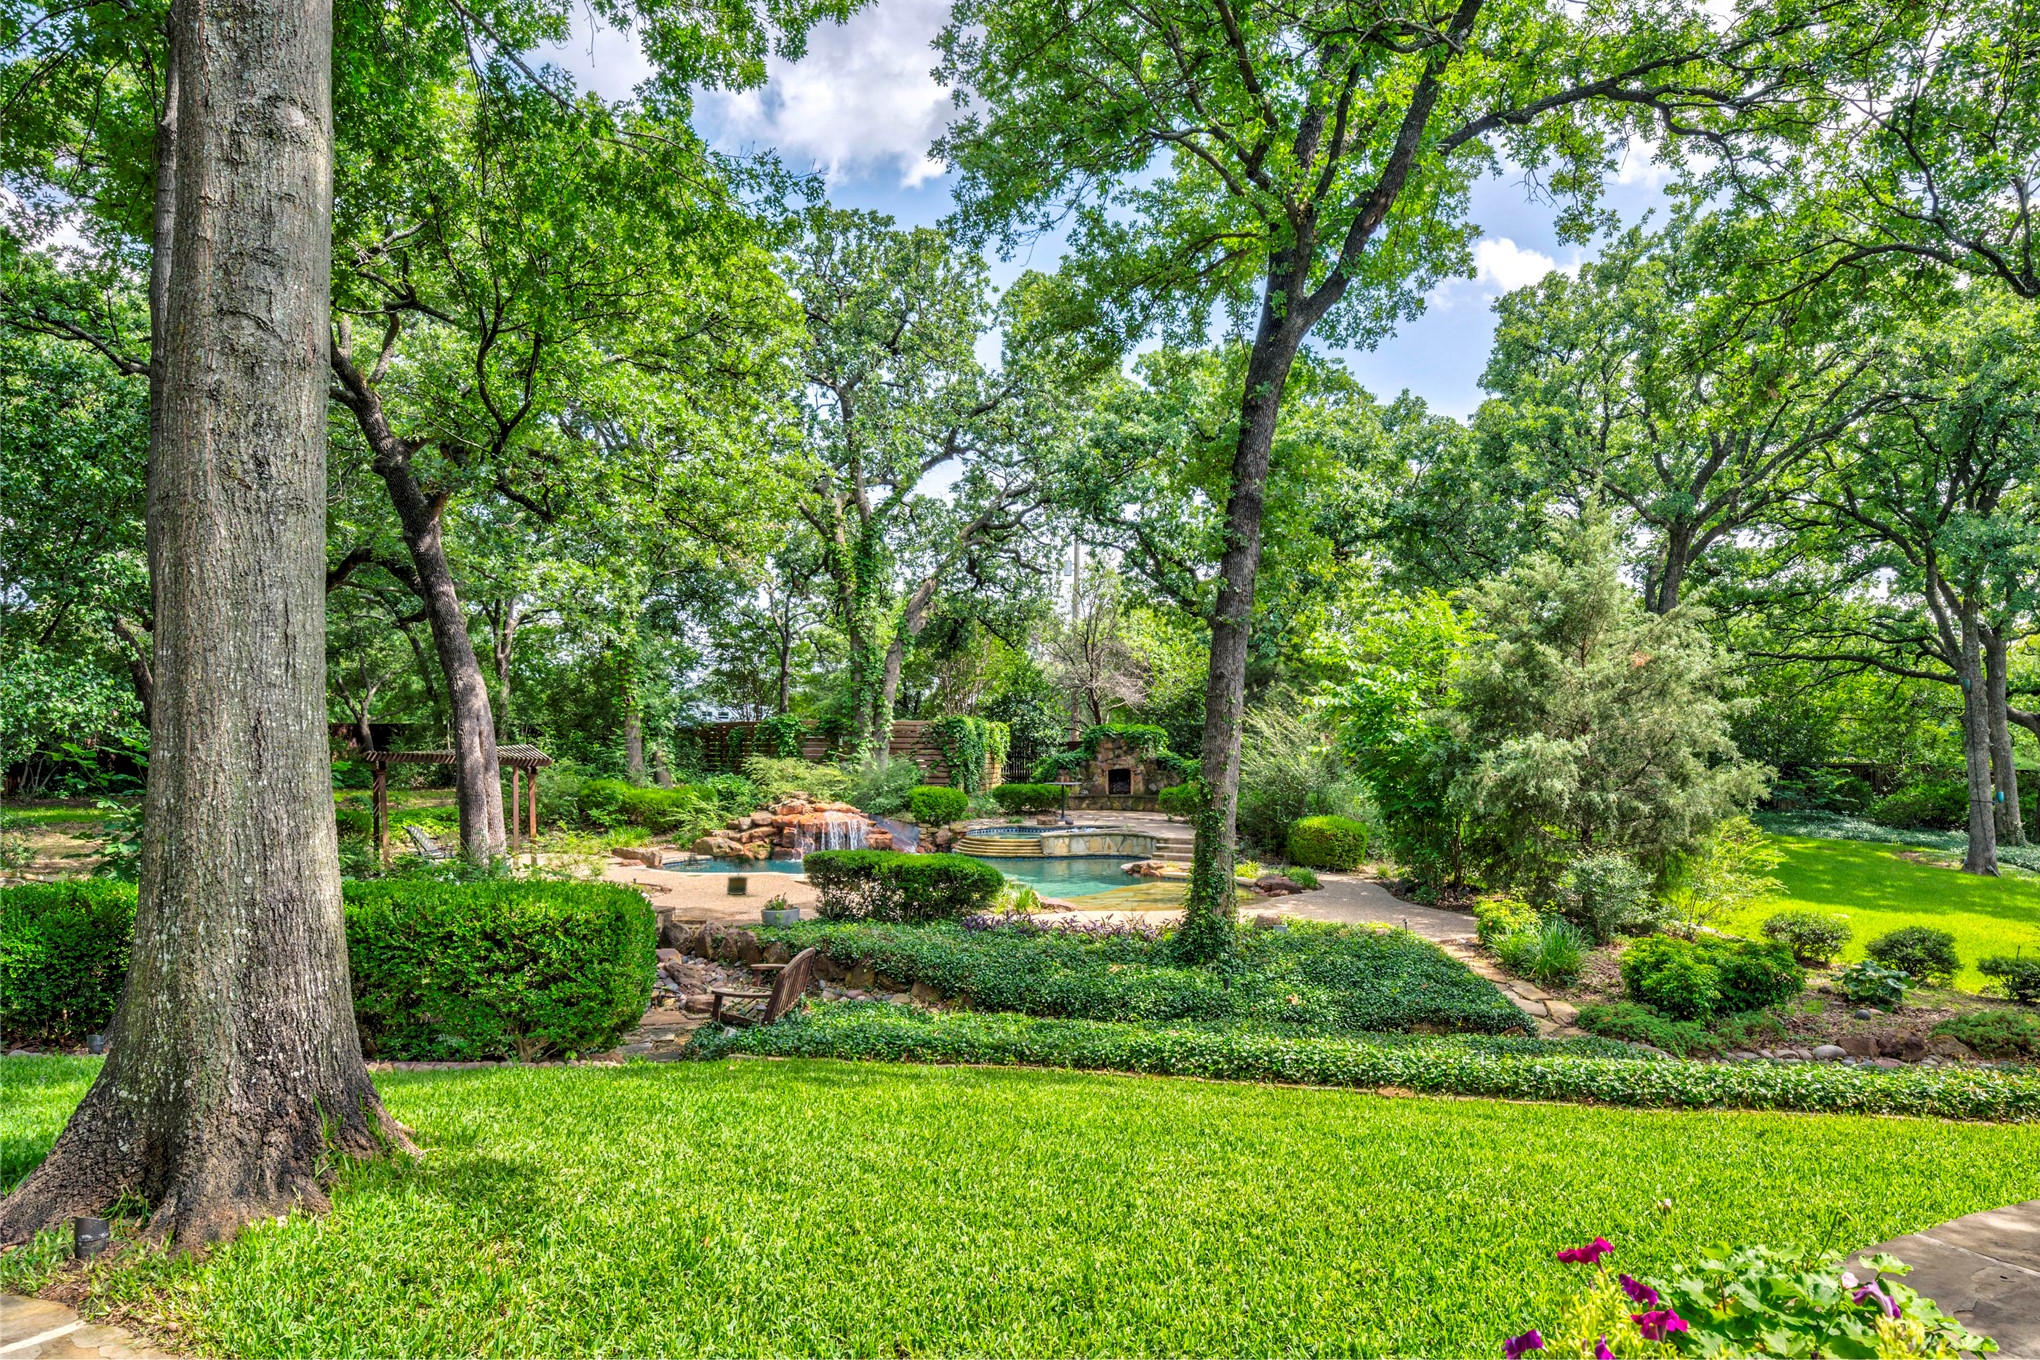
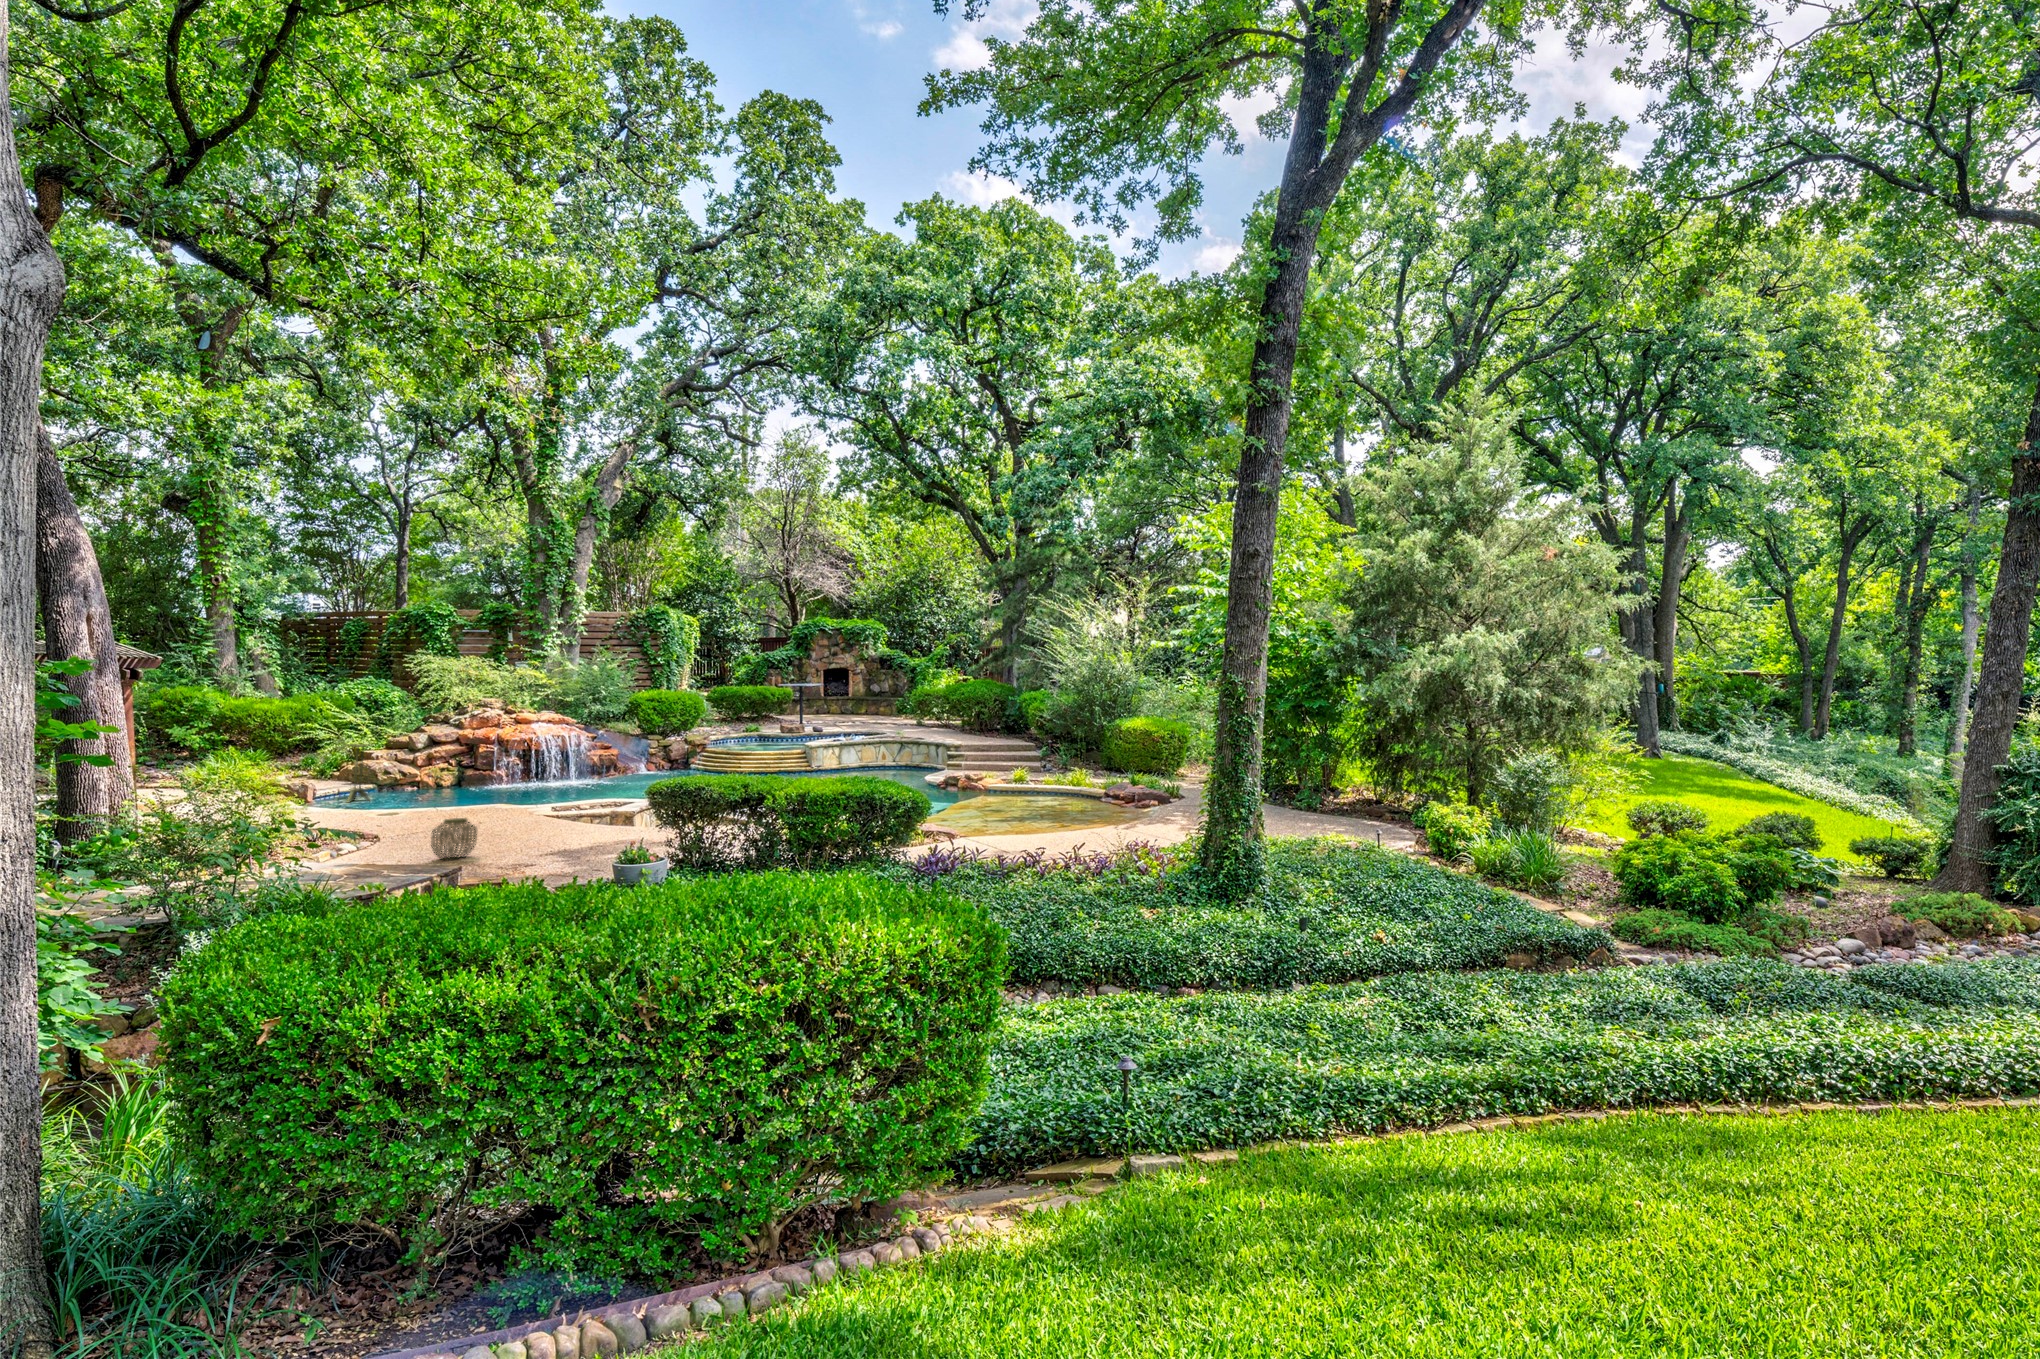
potted tree: present [727,856,754,895] -> none [492,795,539,848]
woven basket: none [678,869,708,899] -> present [431,818,477,860]

